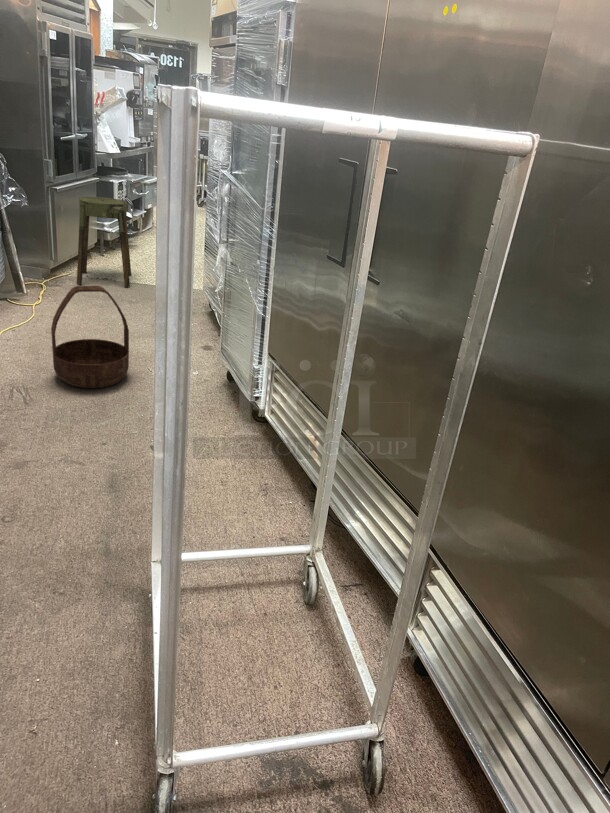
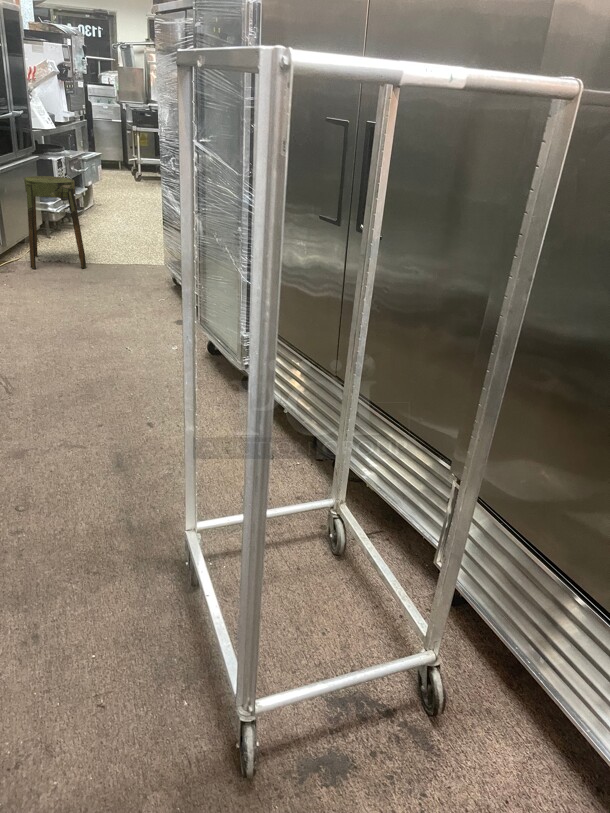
basket: present [51,286,129,388] -> none [25,266,108,371]

